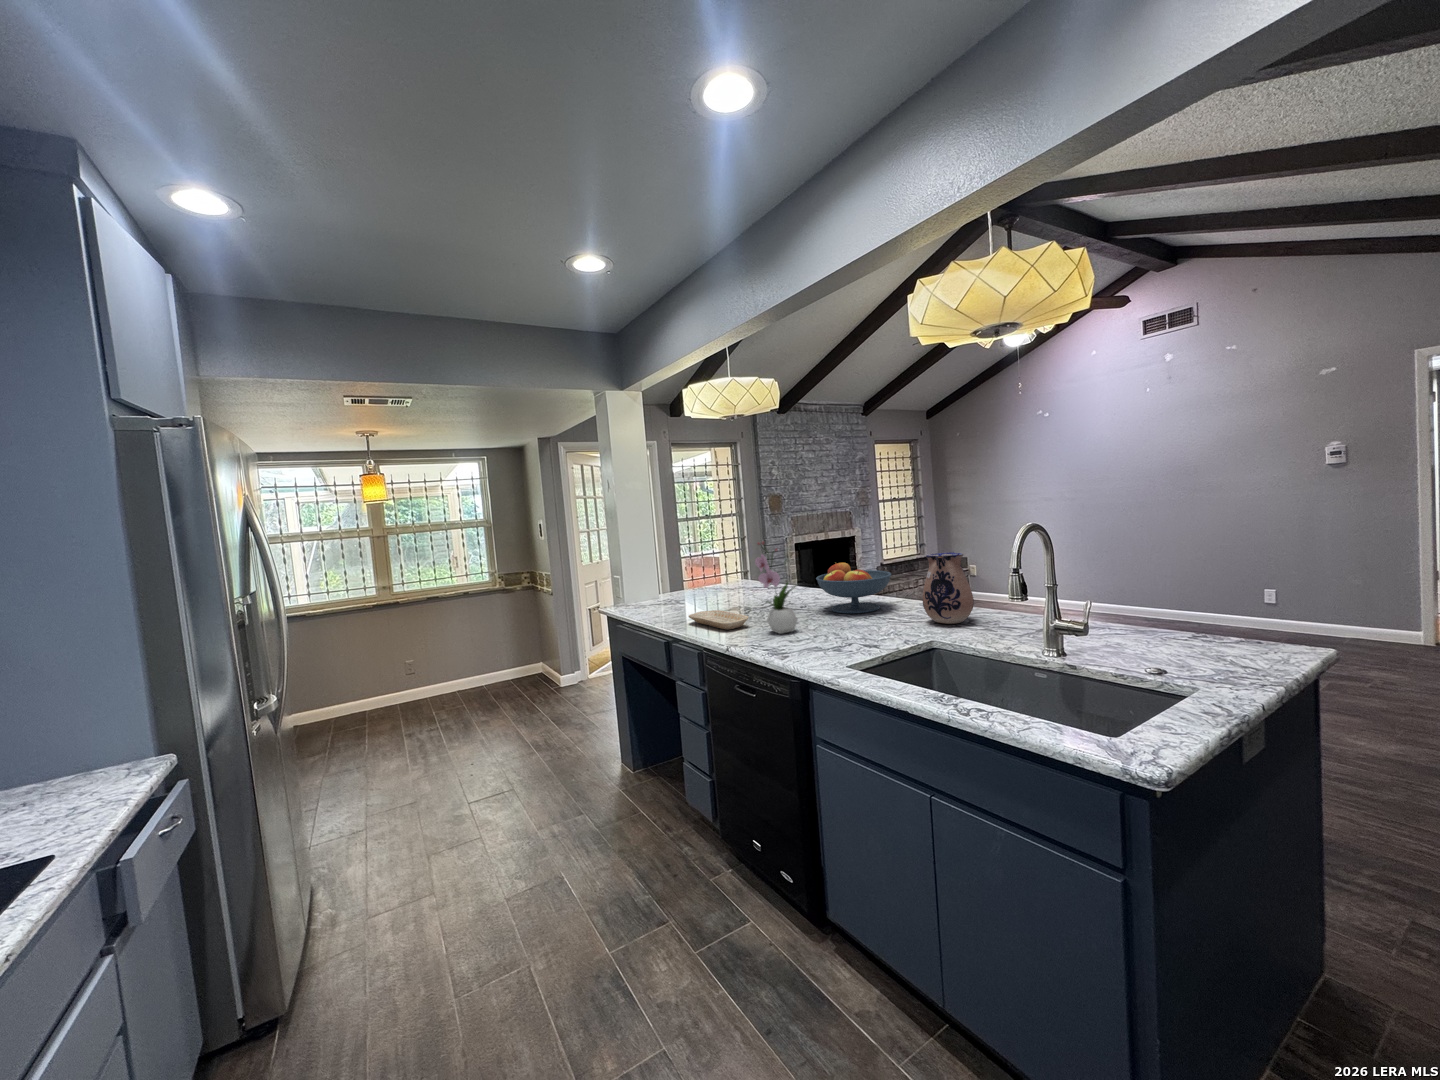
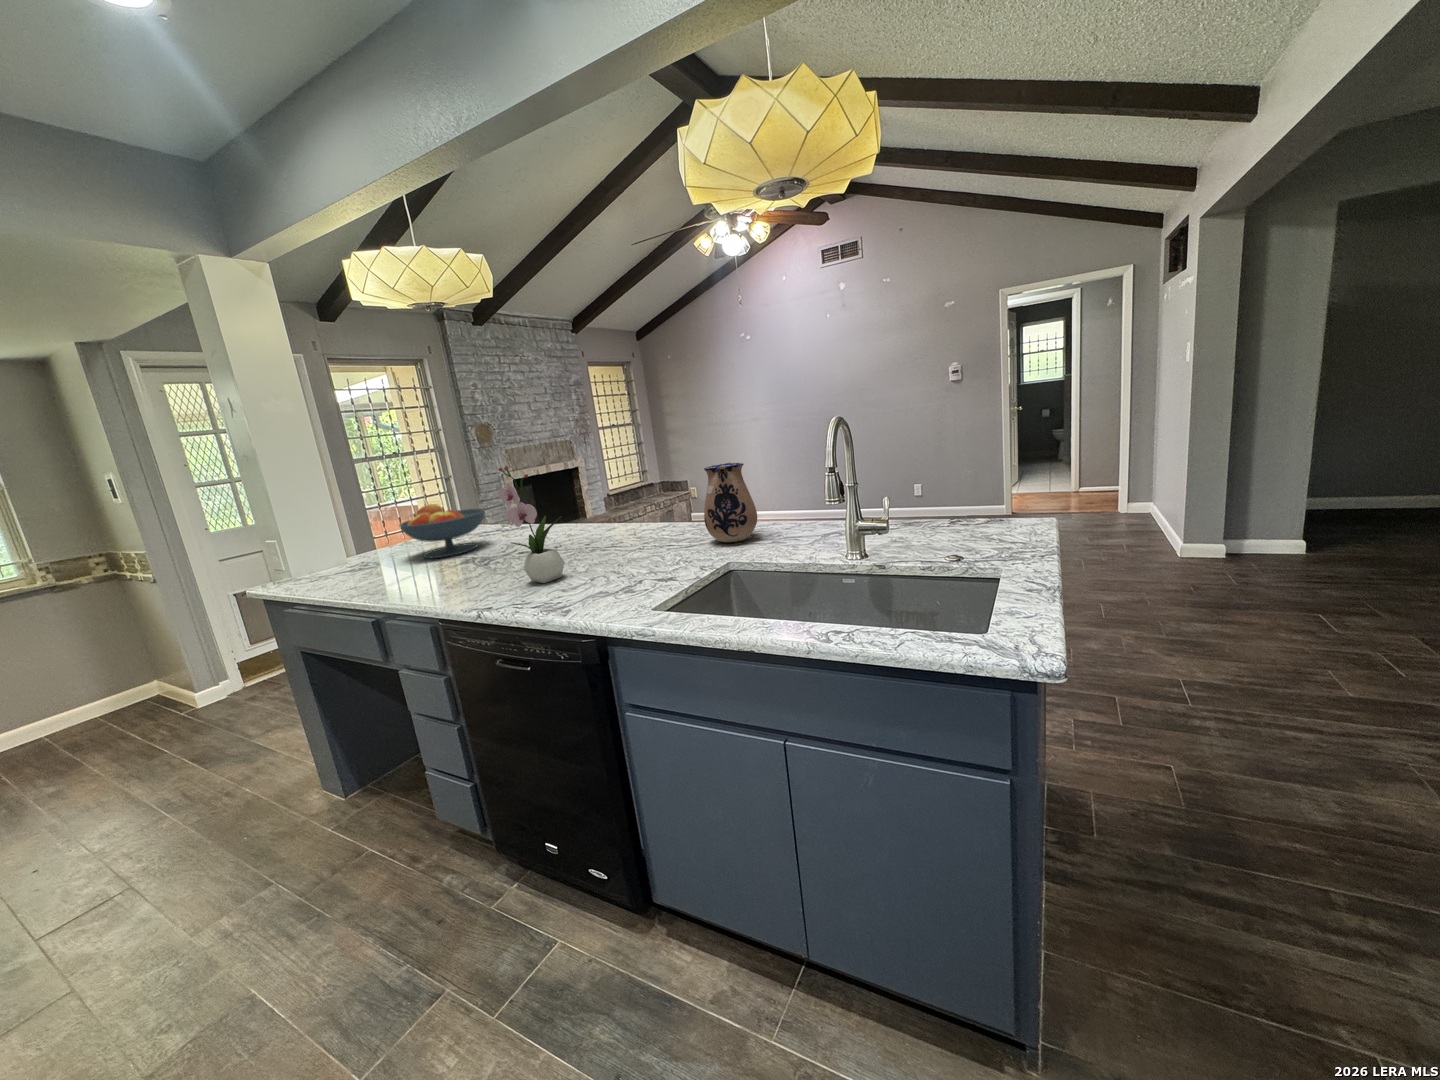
fruit bowl: present [816,562,891,614] -> present [399,504,484,558]
tray: present [689,610,749,630] -> none [404,565,495,589]

